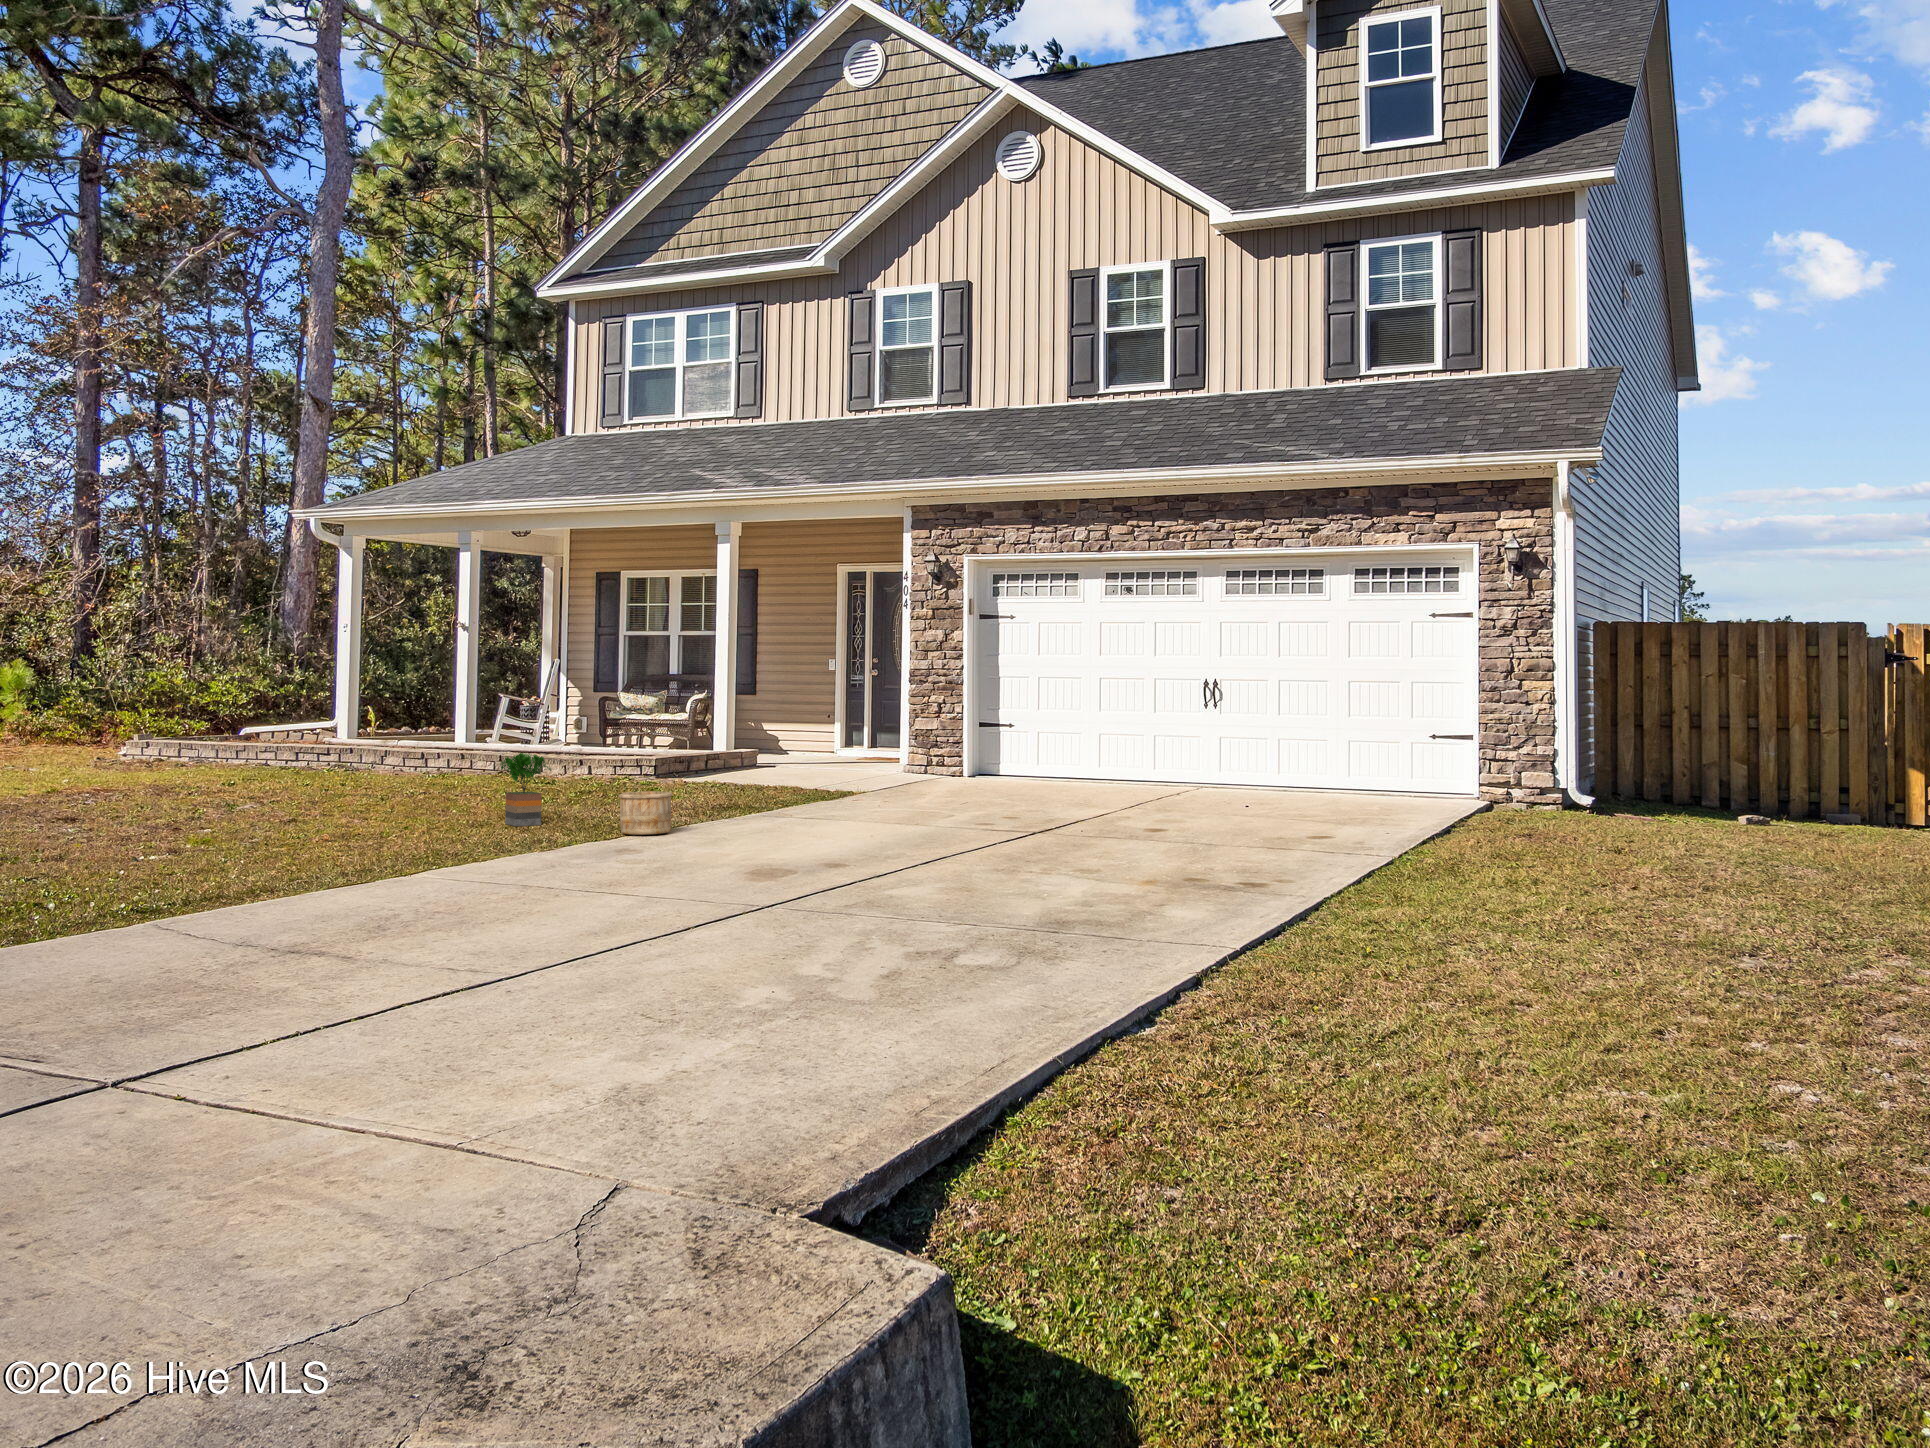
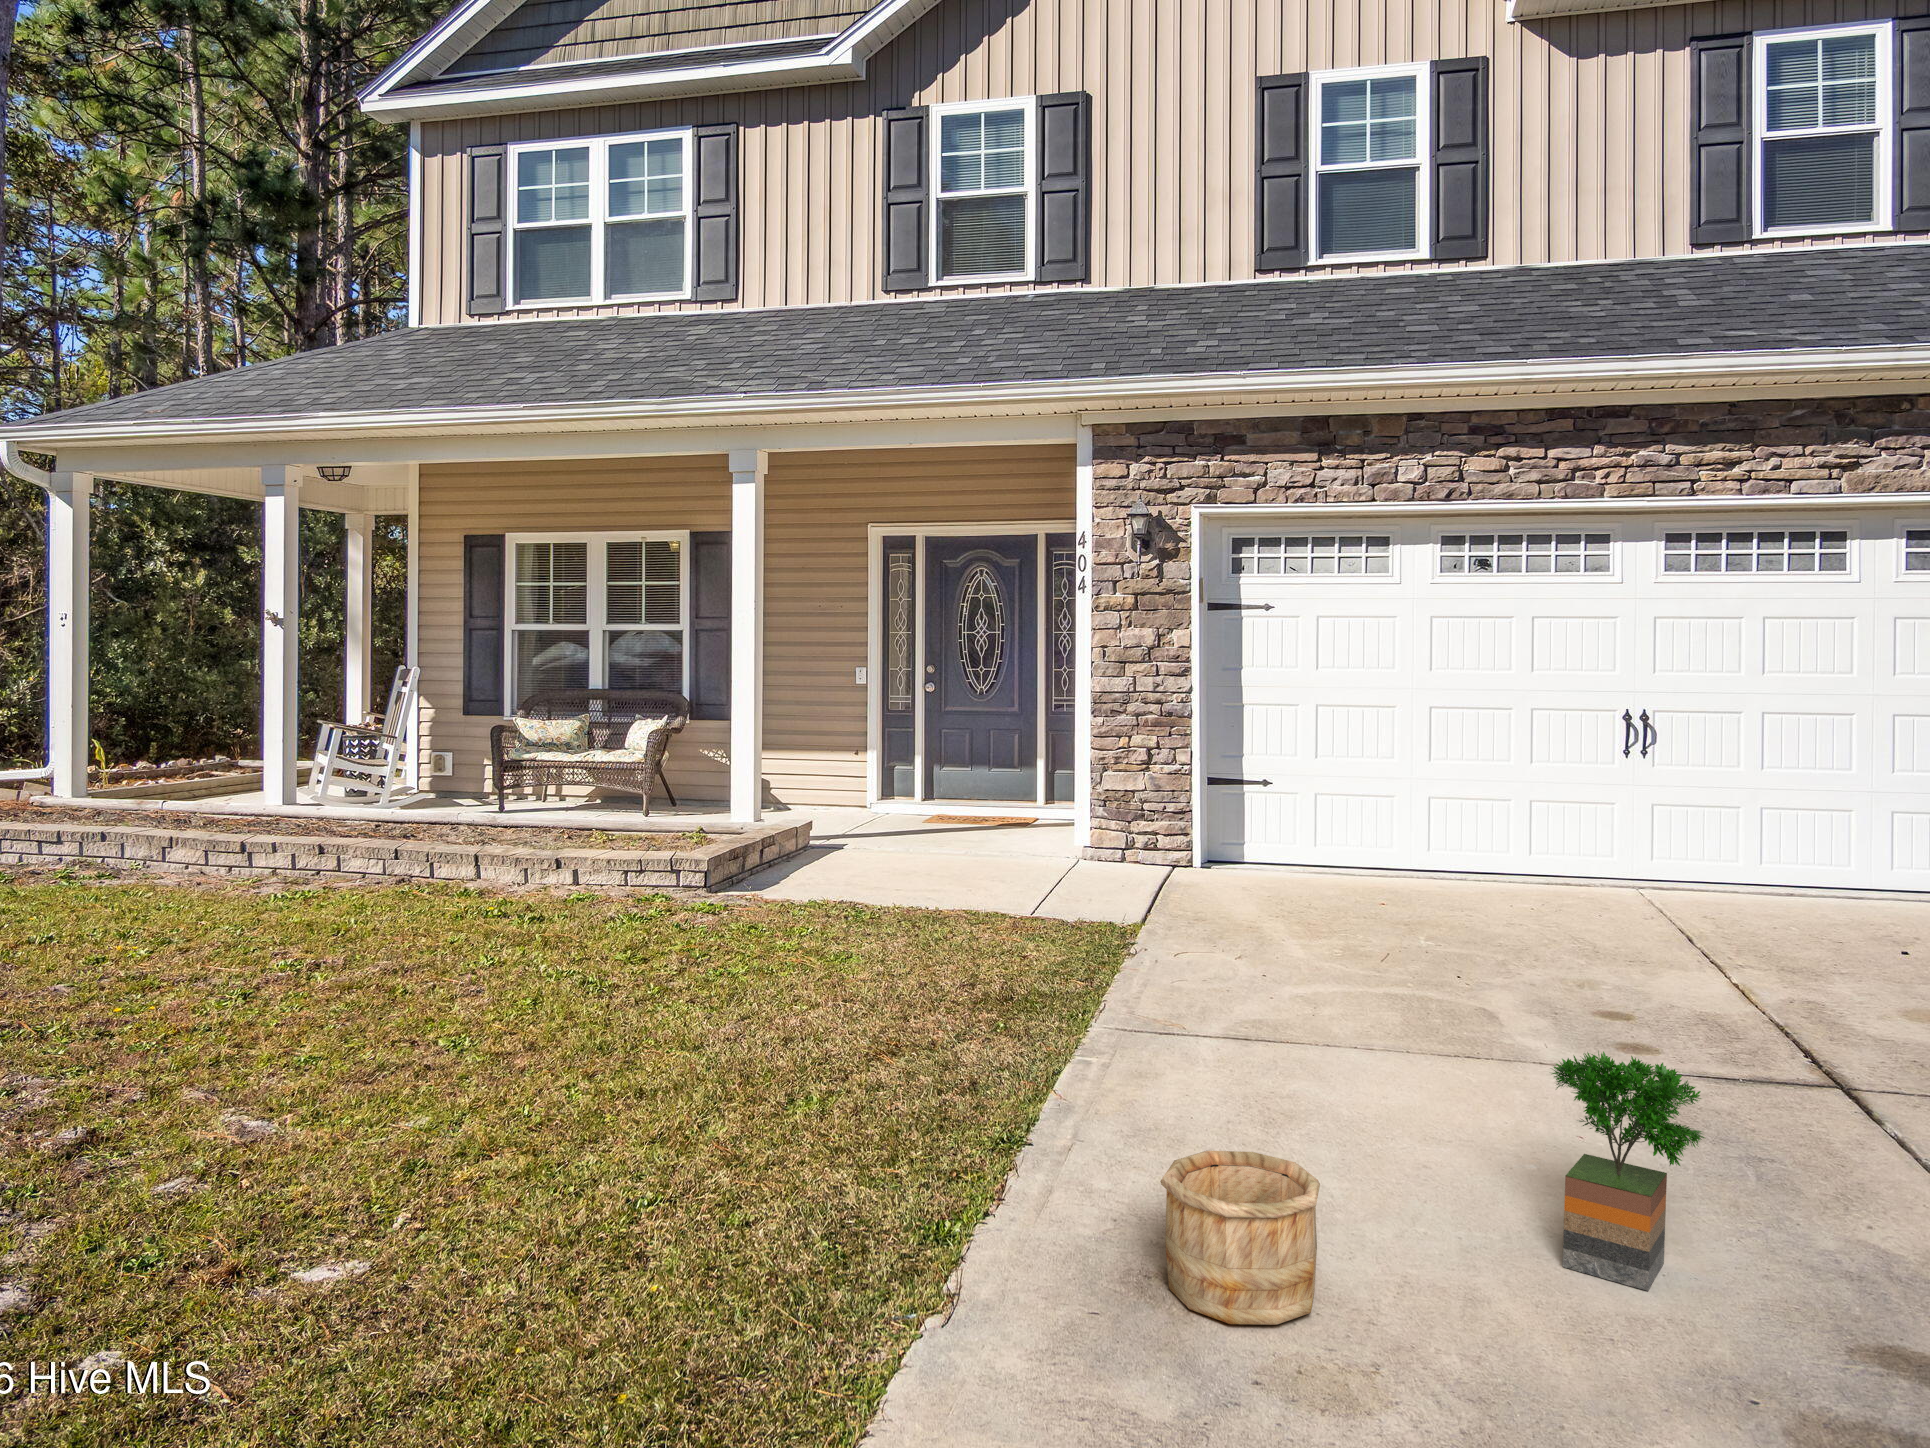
potted tree: present [500,753,551,826] -> present [1552,1051,1704,1291]

